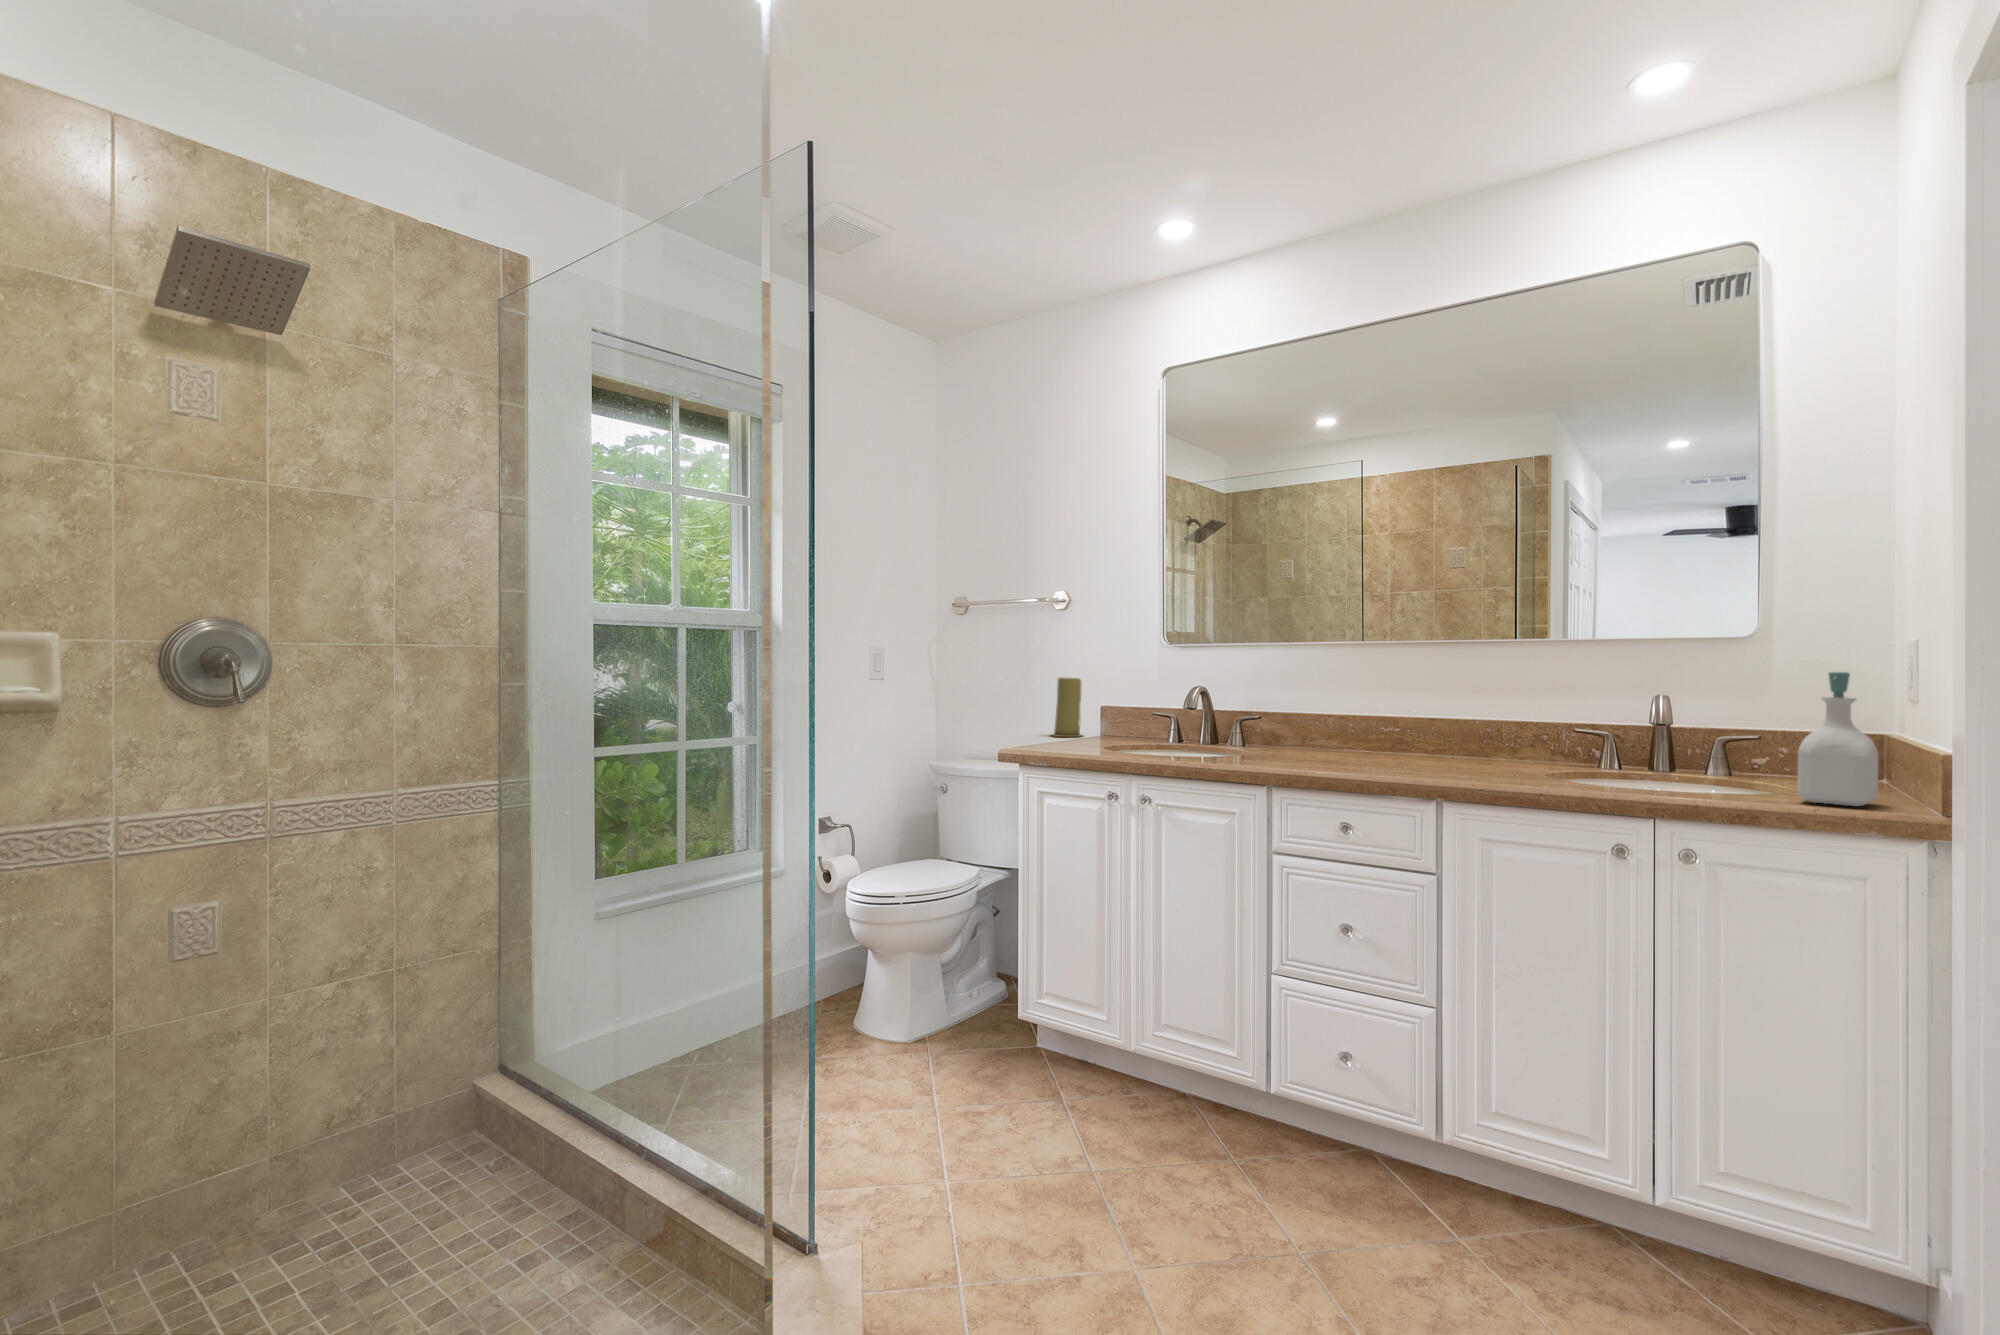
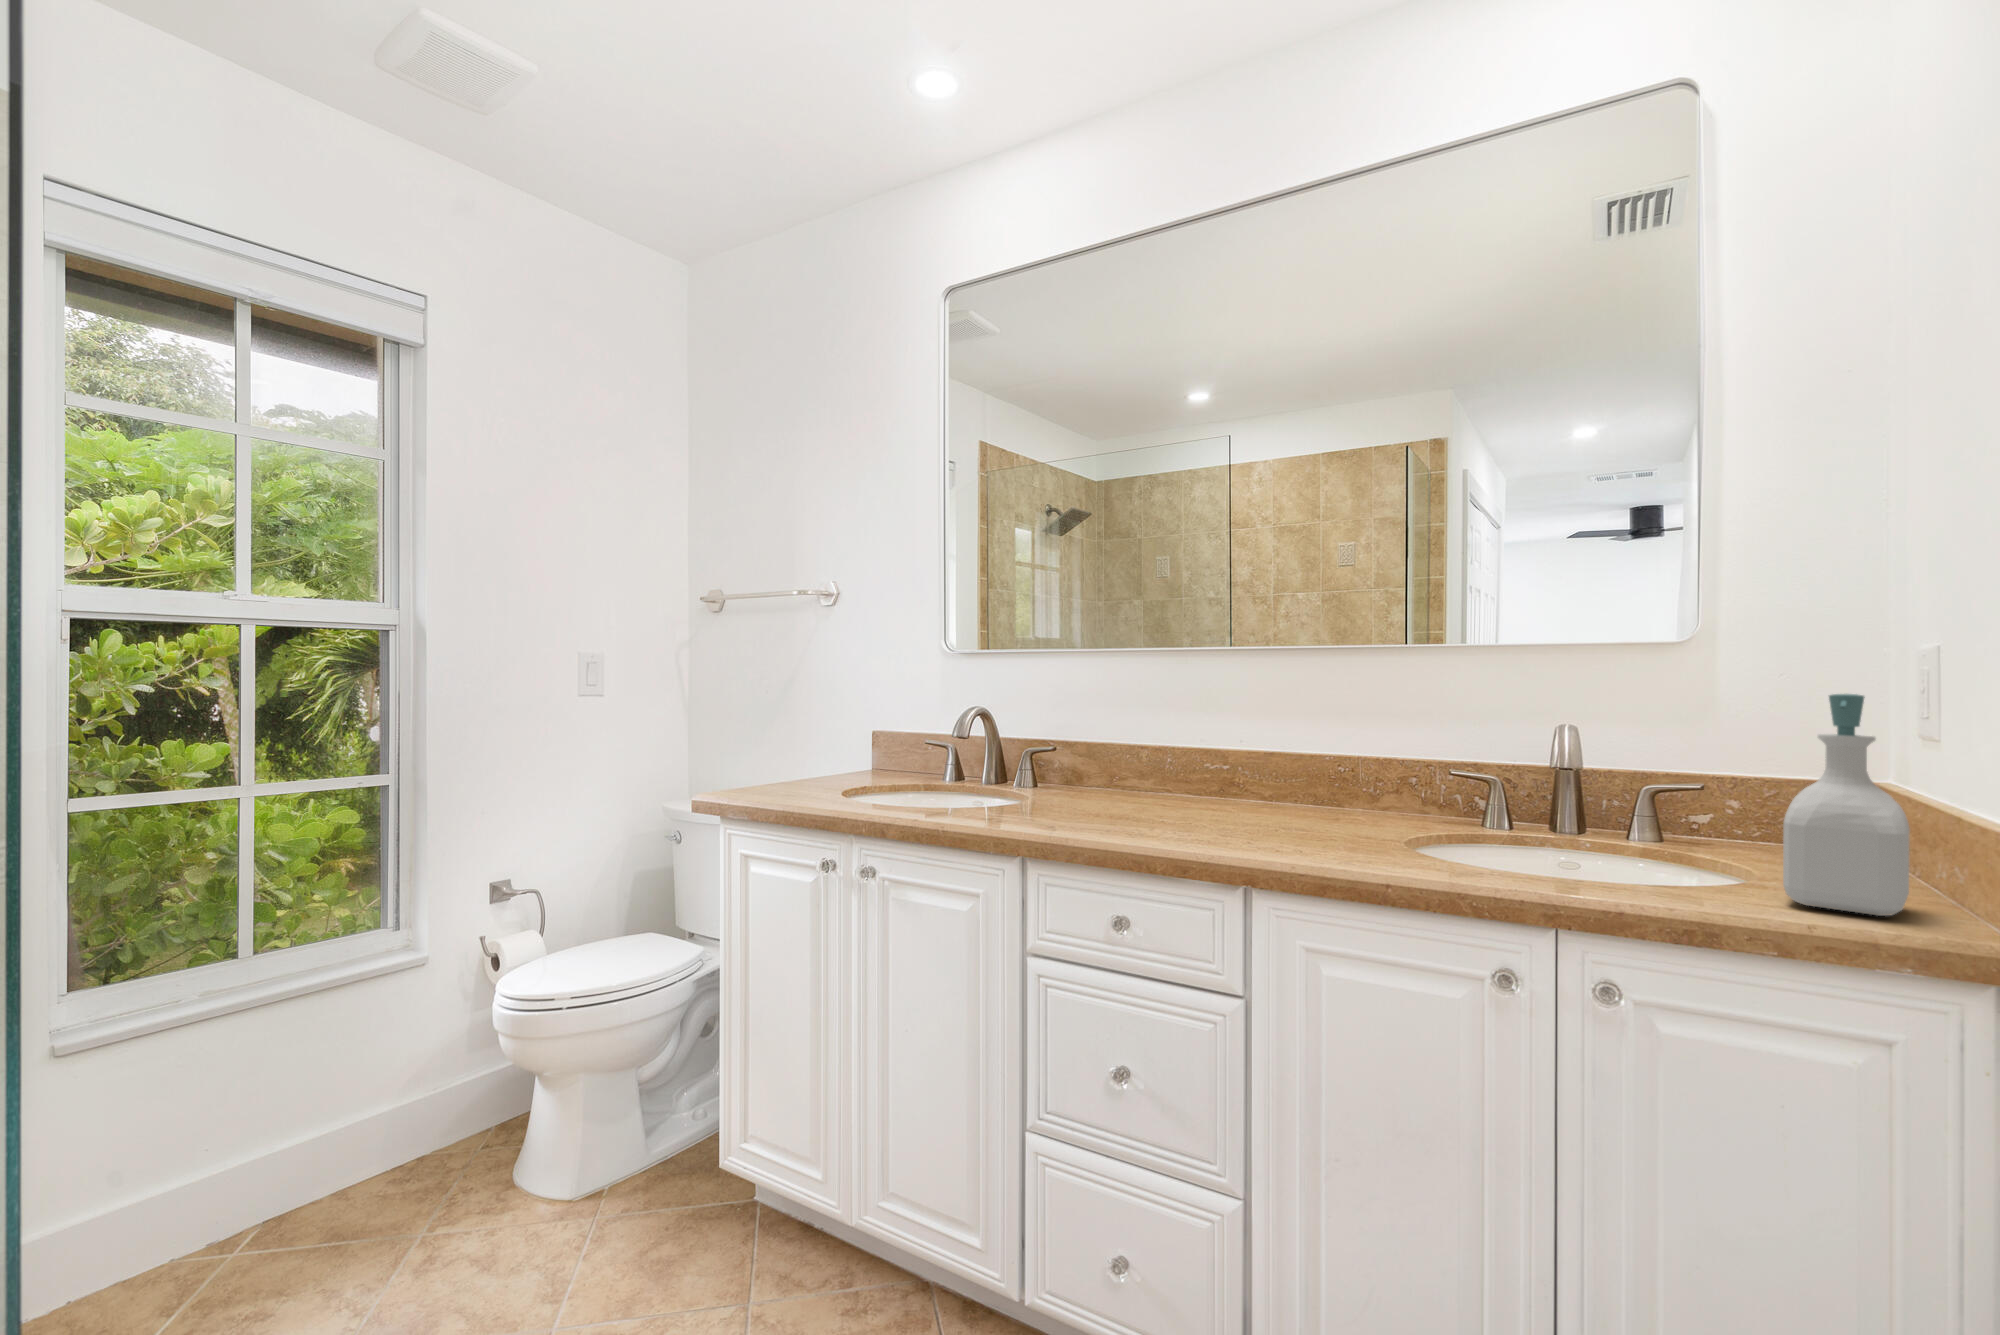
candle: present [1052,678,1082,737] -> none [809,694,853,772]

